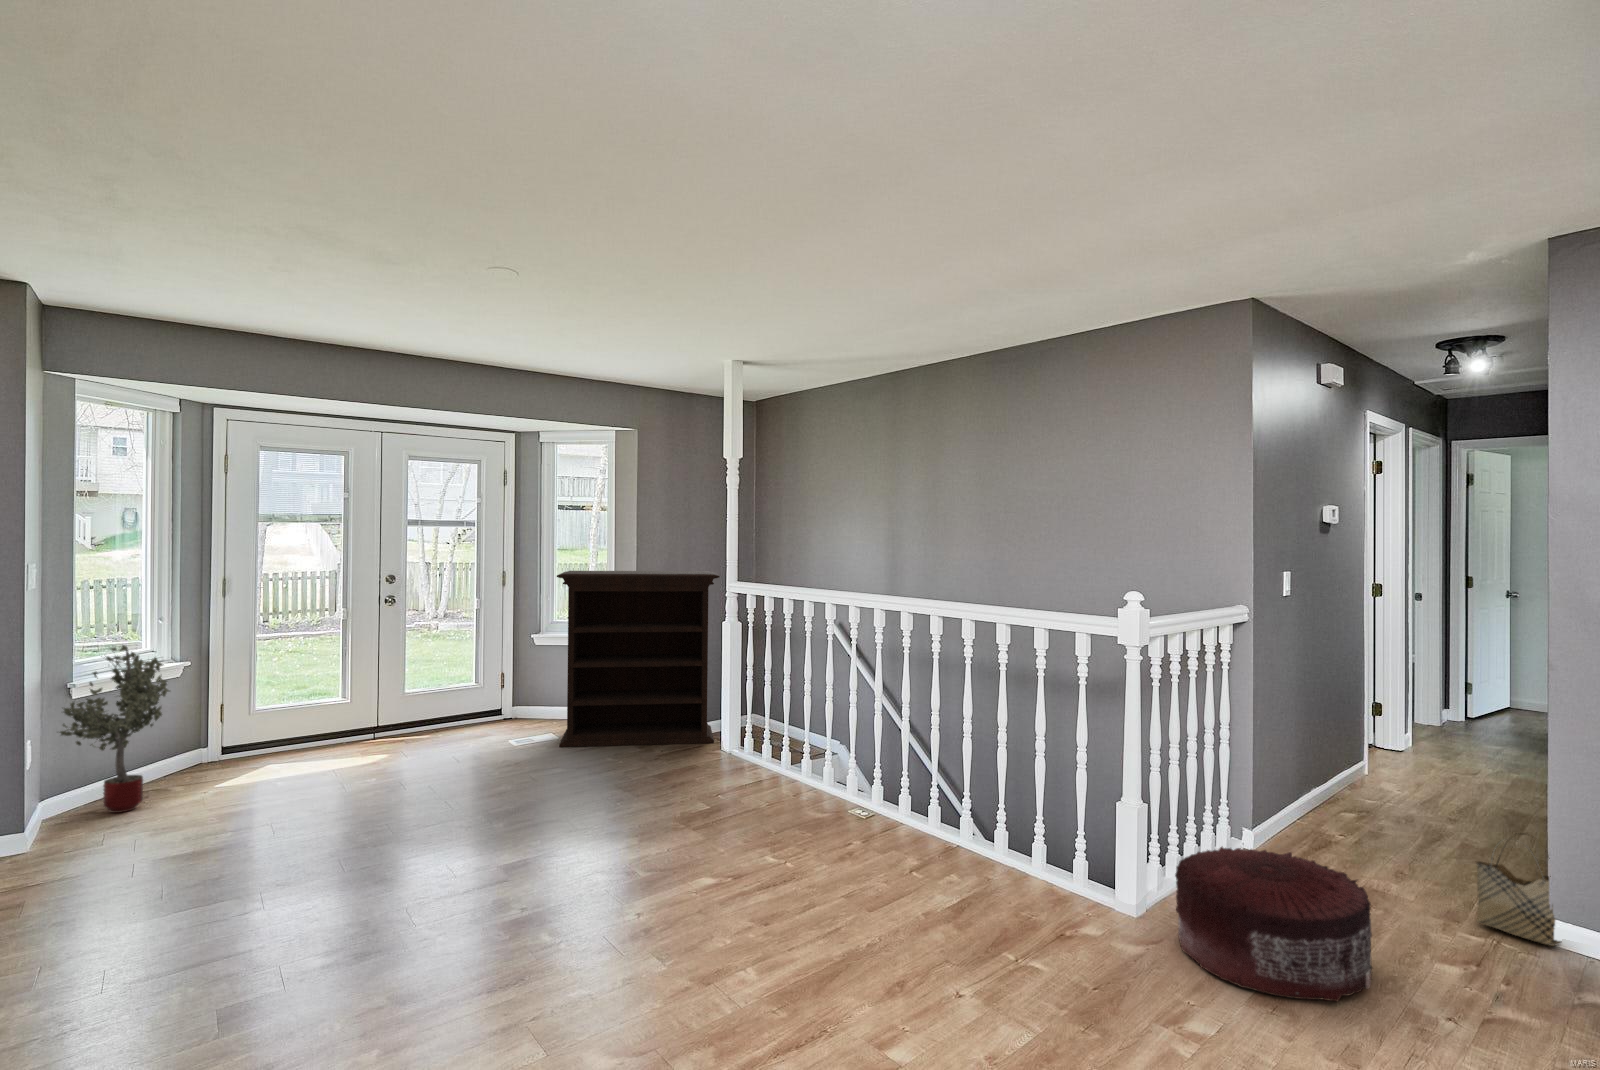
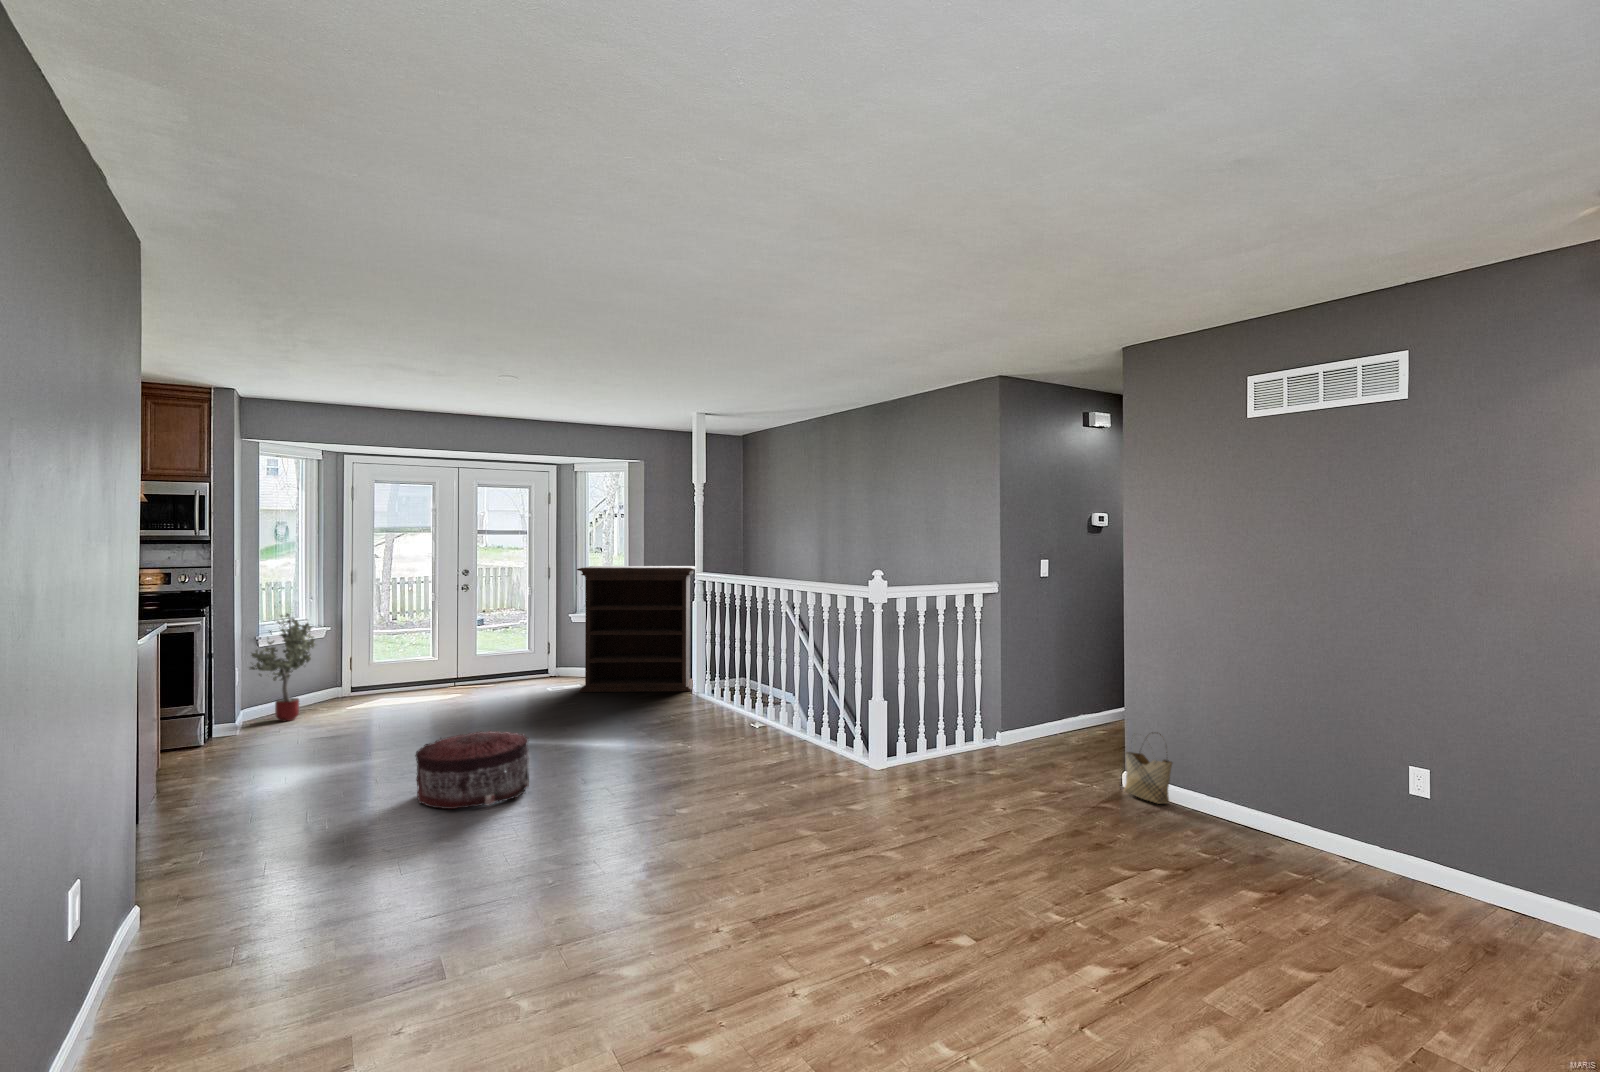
pouf: present [1175,847,1373,1001] -> present [416,731,529,809]

